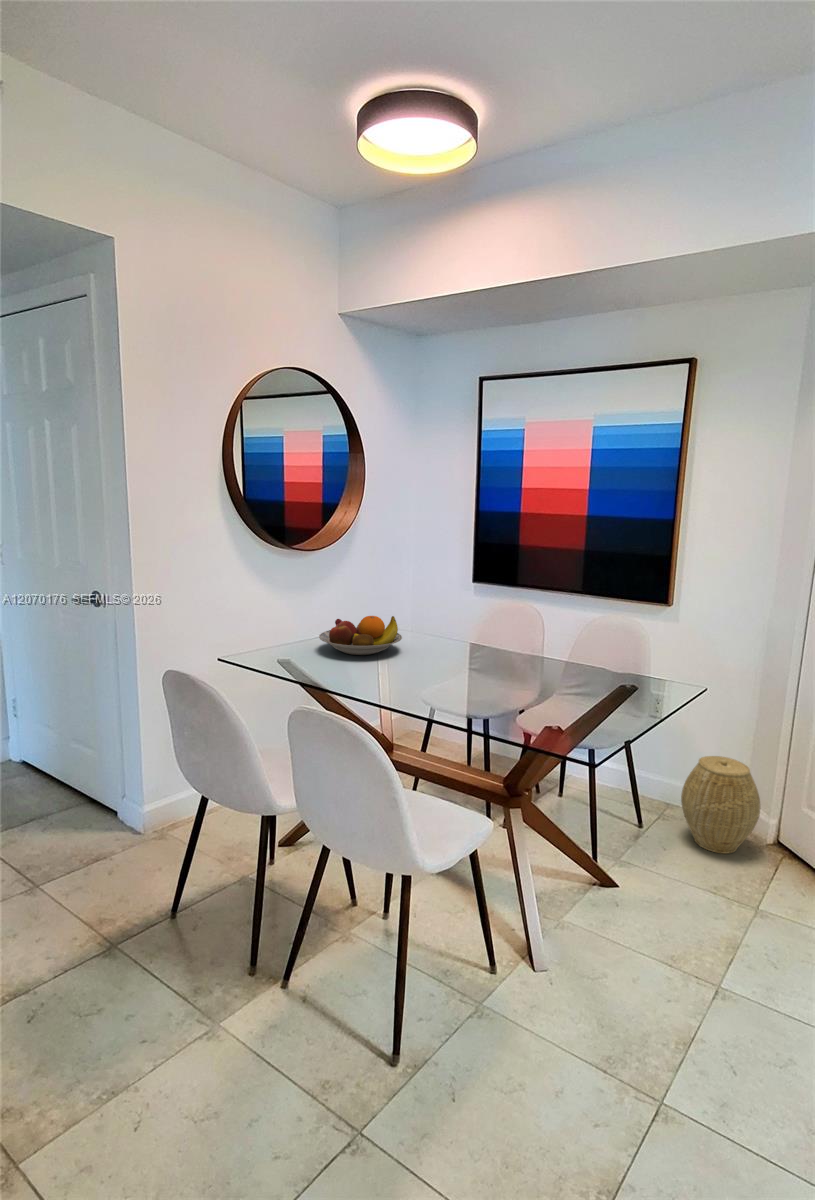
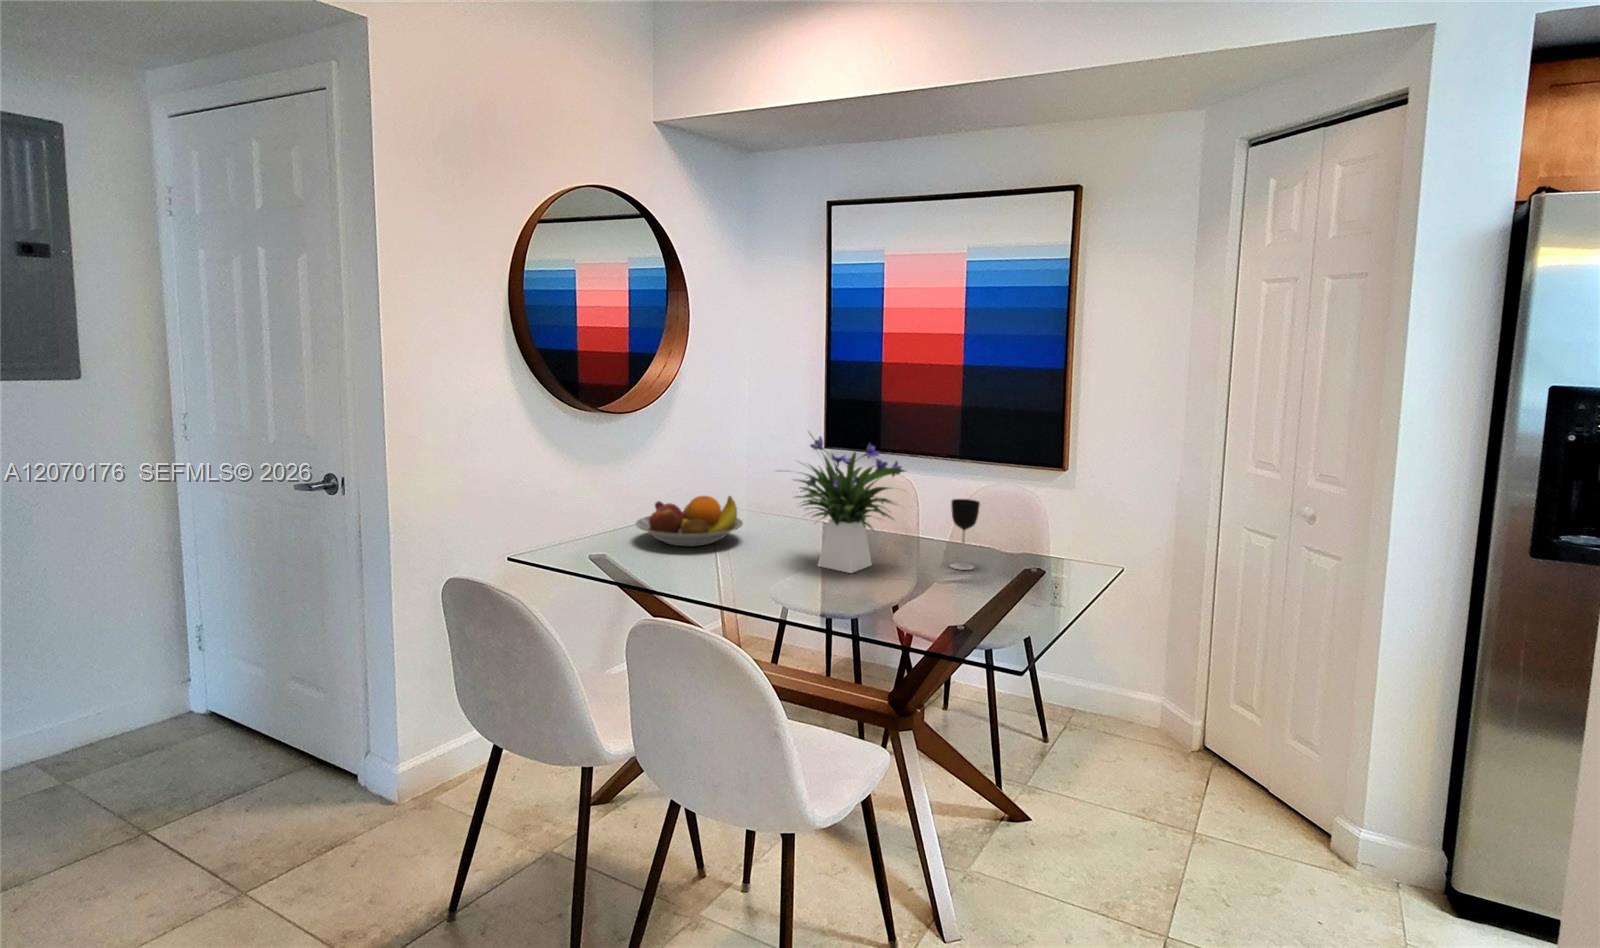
flower arrangement: none [420,568,528,681] -> present [794,434,905,573]
wine glass: none [561,625,587,682] -> present [950,499,980,570]
woven basket: present [681,756,760,854] -> none [1090,654,1184,771]

